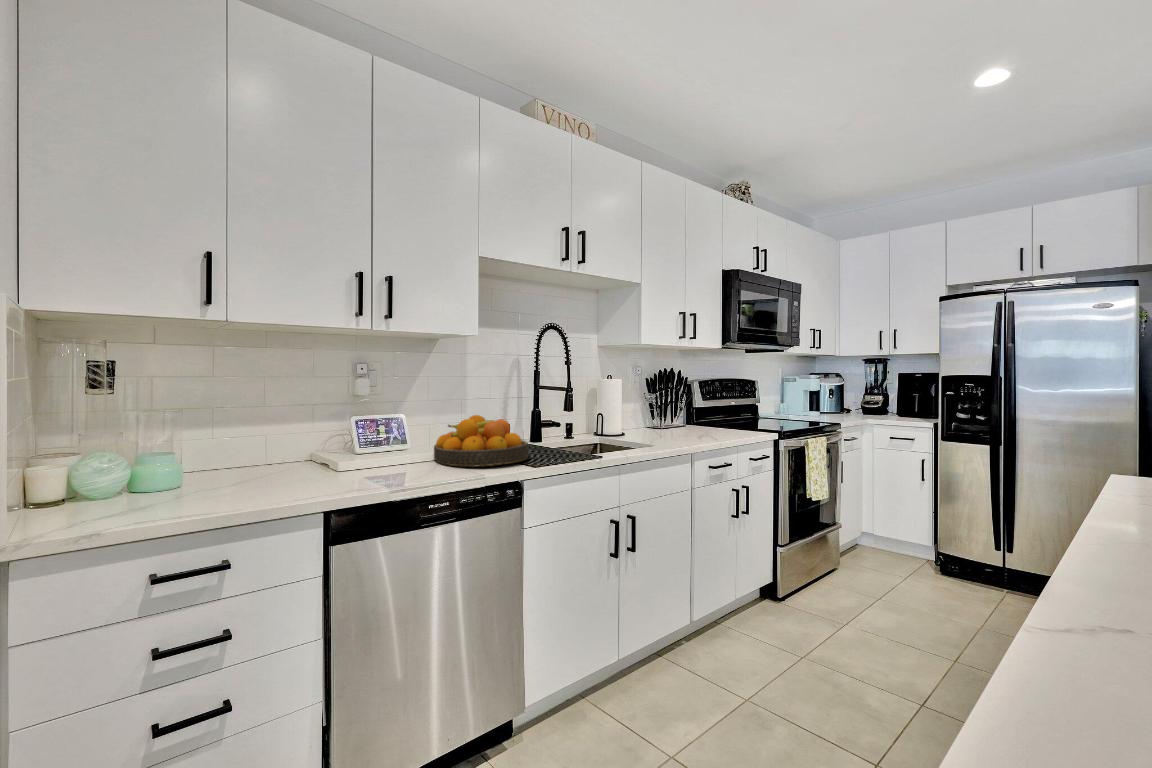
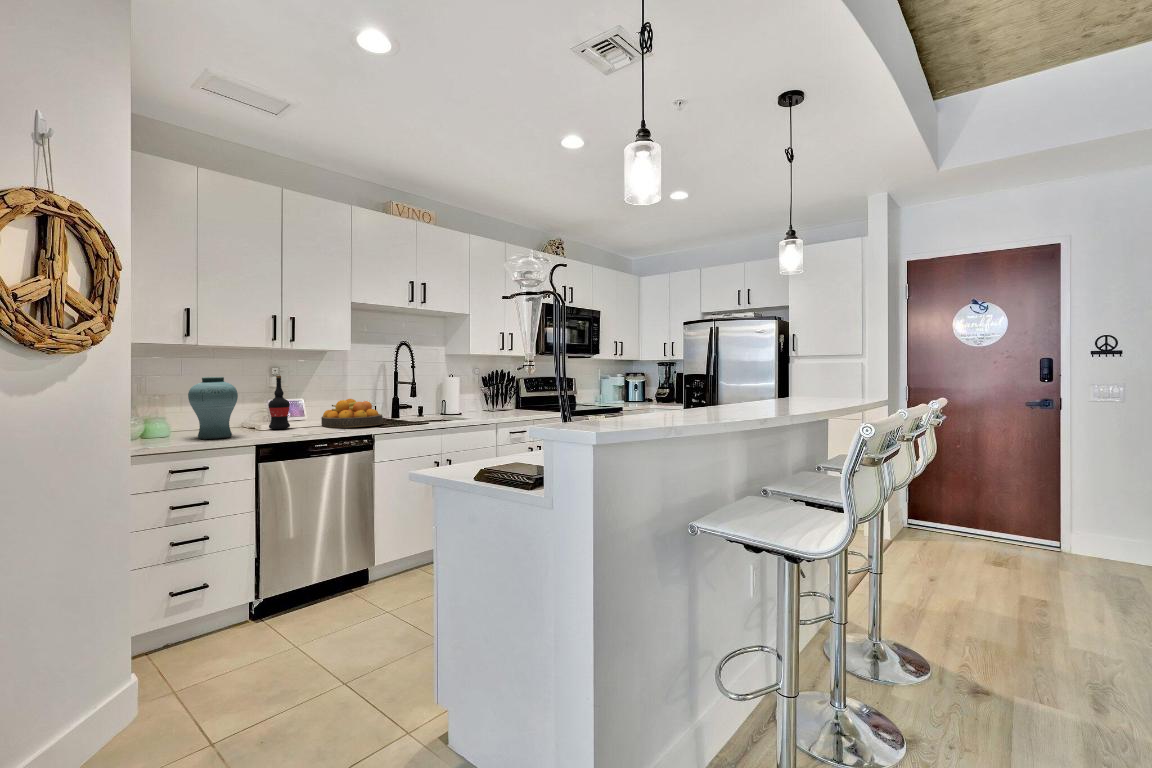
wine bottle: none [350,378,385,470] -> present [268,376,290,429]
vase: none [201,381,293,501] -> present [188,377,238,439]

